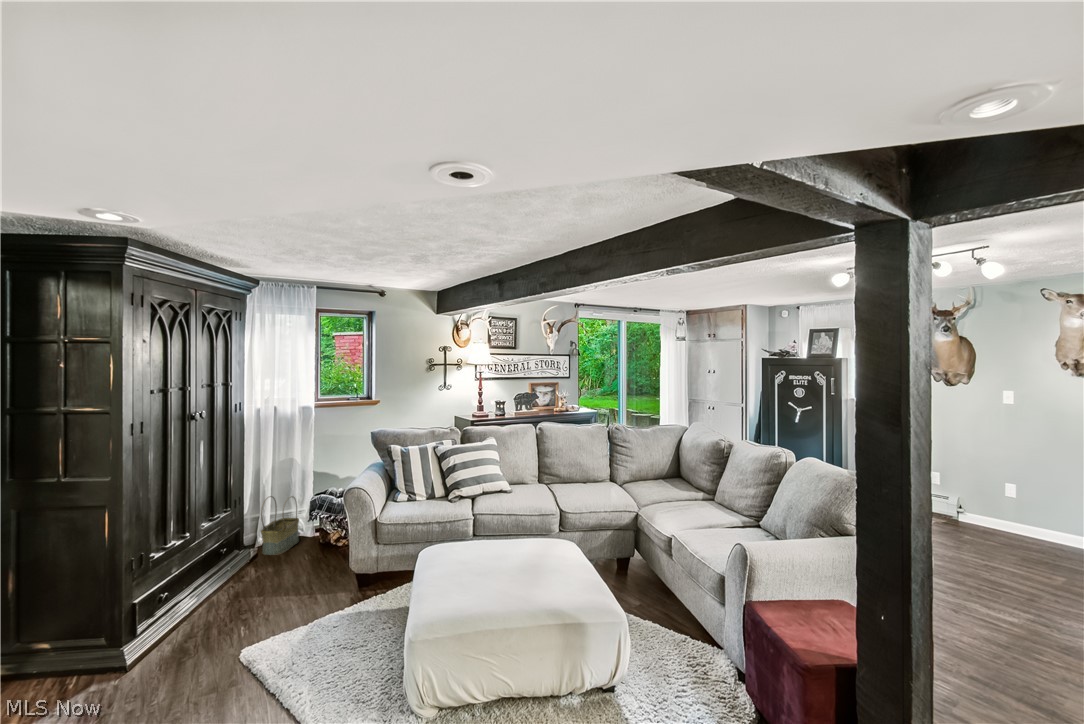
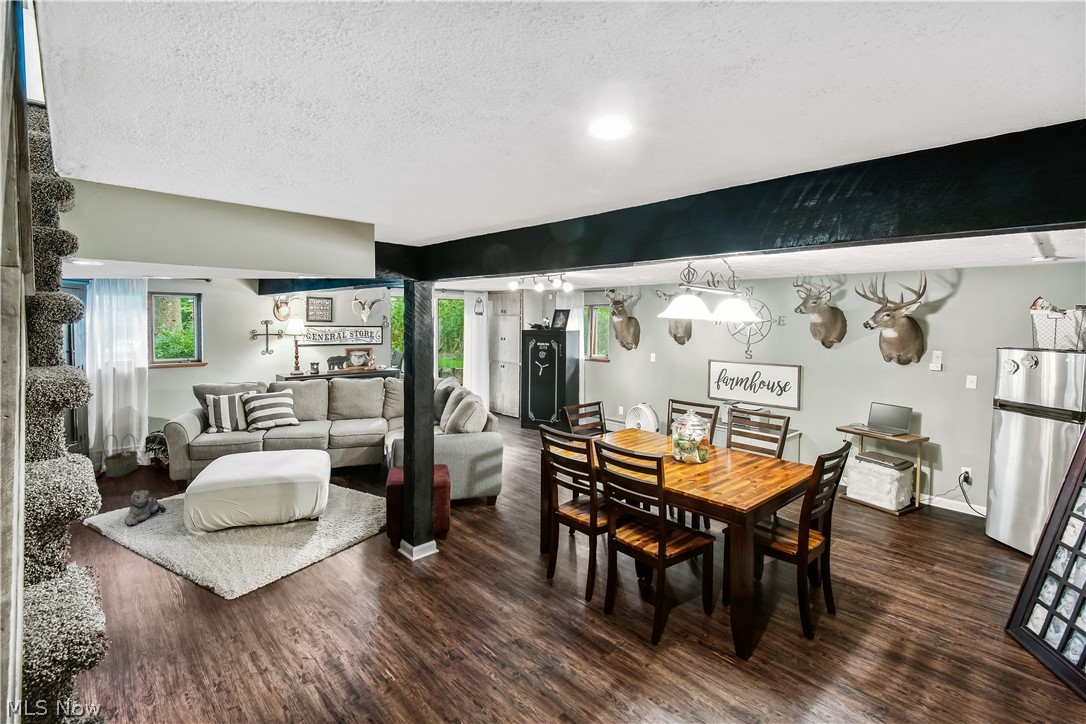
plush toy: none [298,603,351,669] -> present [125,490,165,526]

